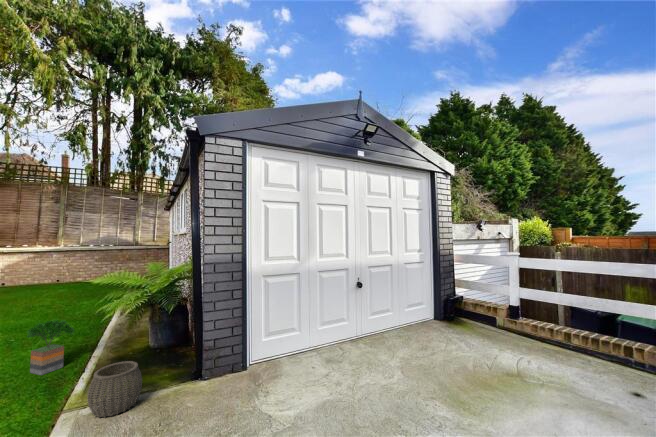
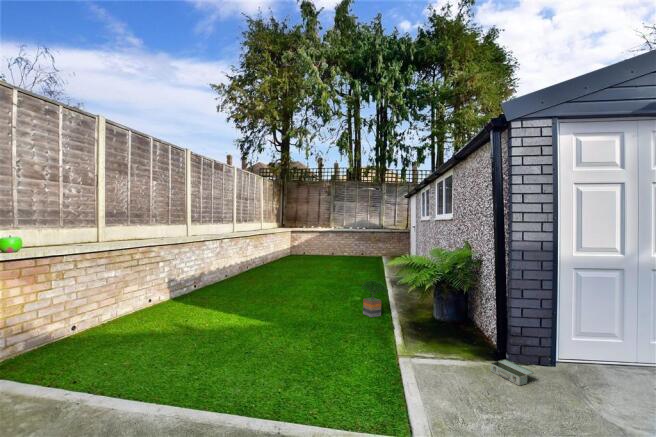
woven basket: present [87,361,142,417] -> none [423,320,461,360]
toolbox: none [169,388,212,419] -> present [490,360,534,385]

